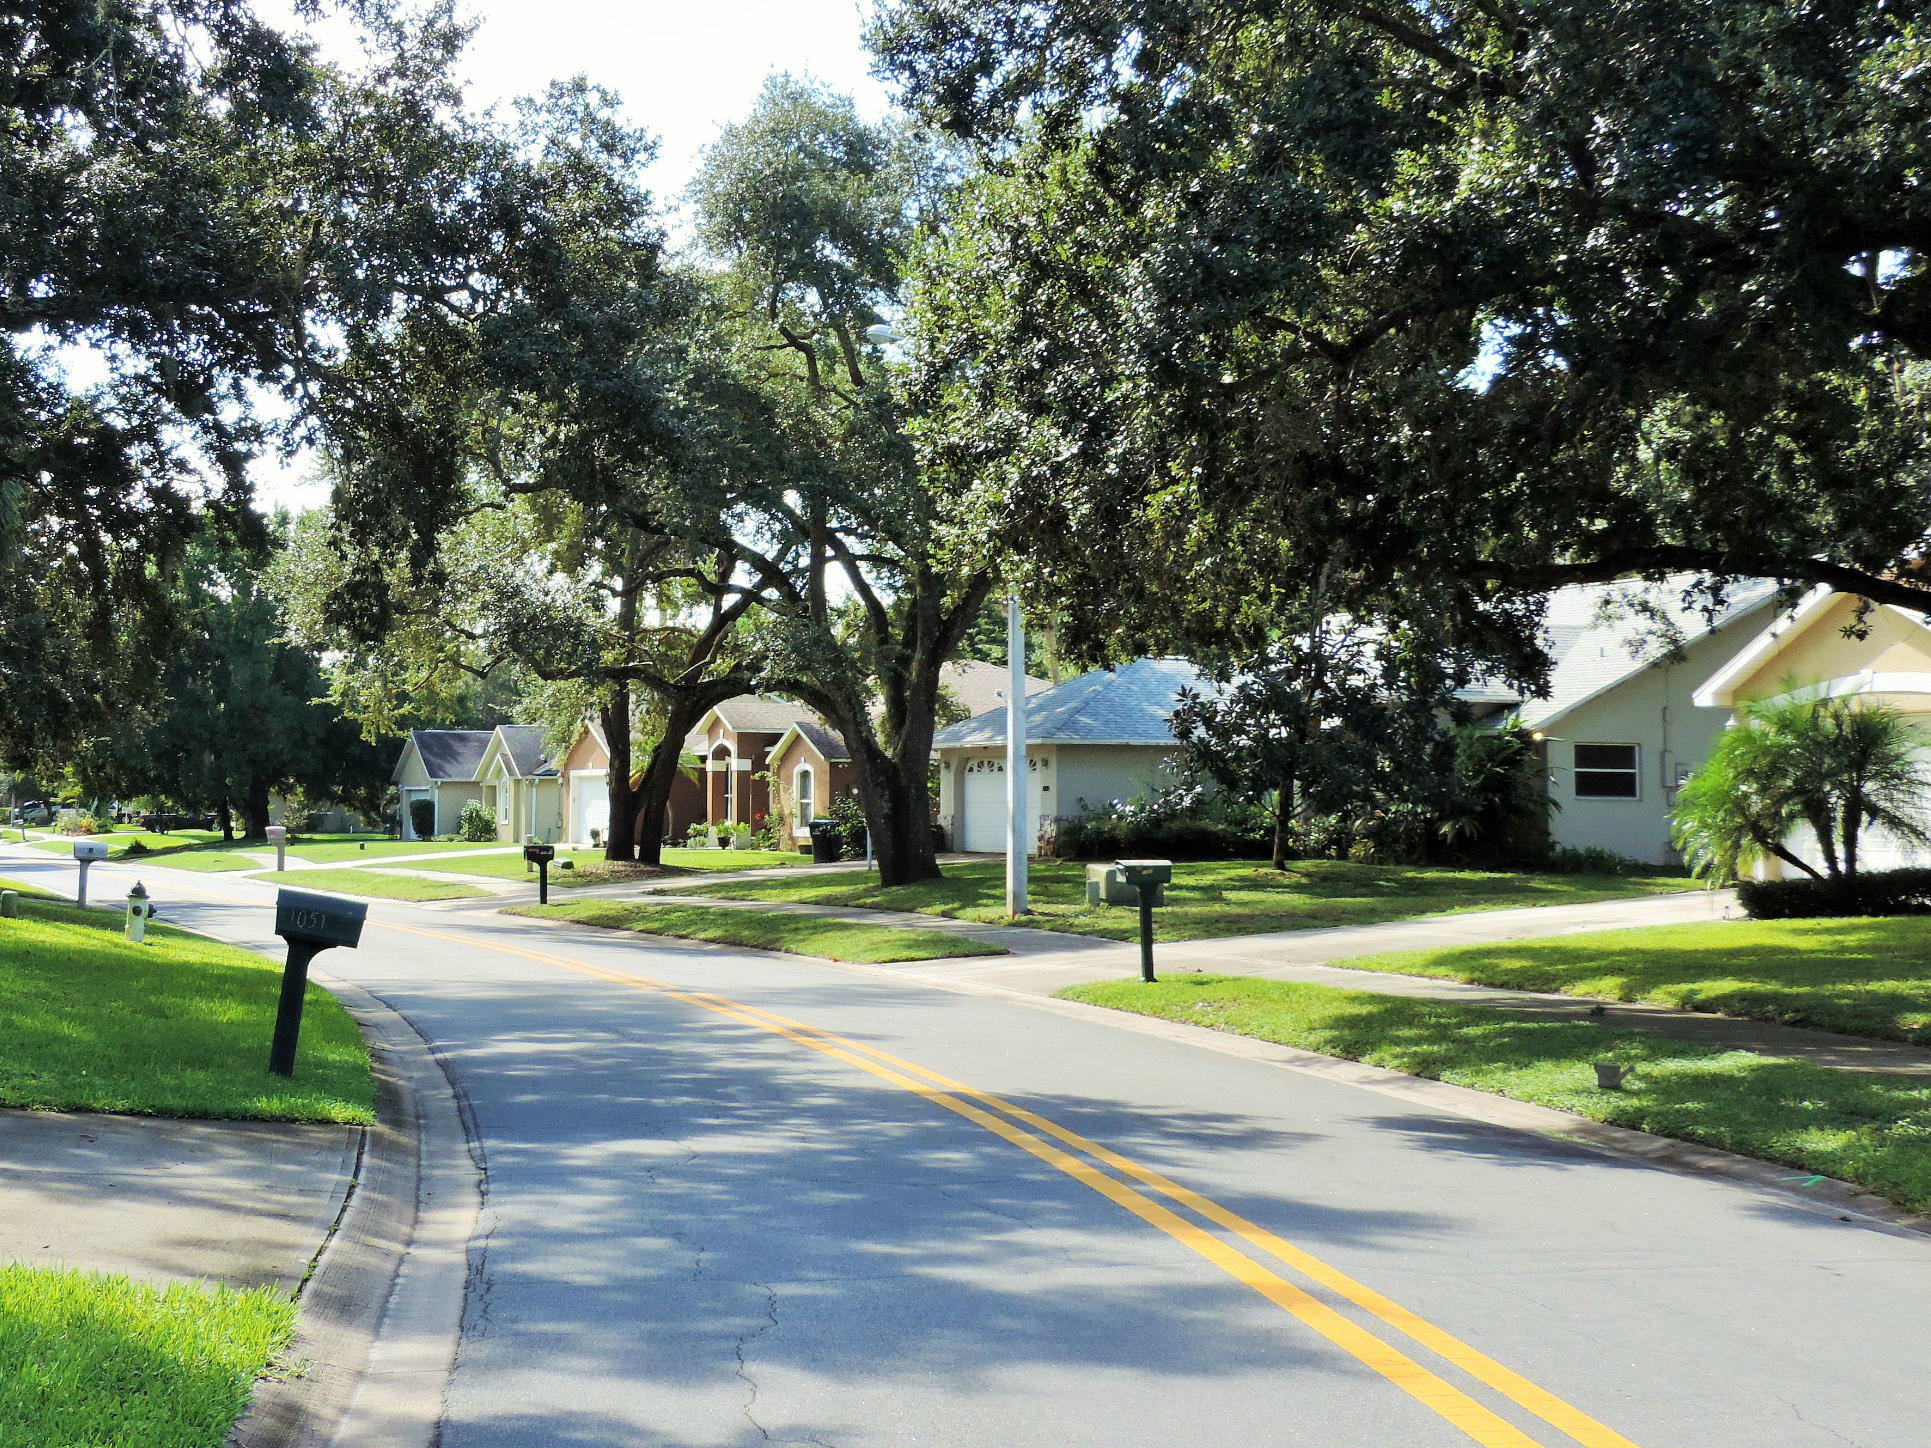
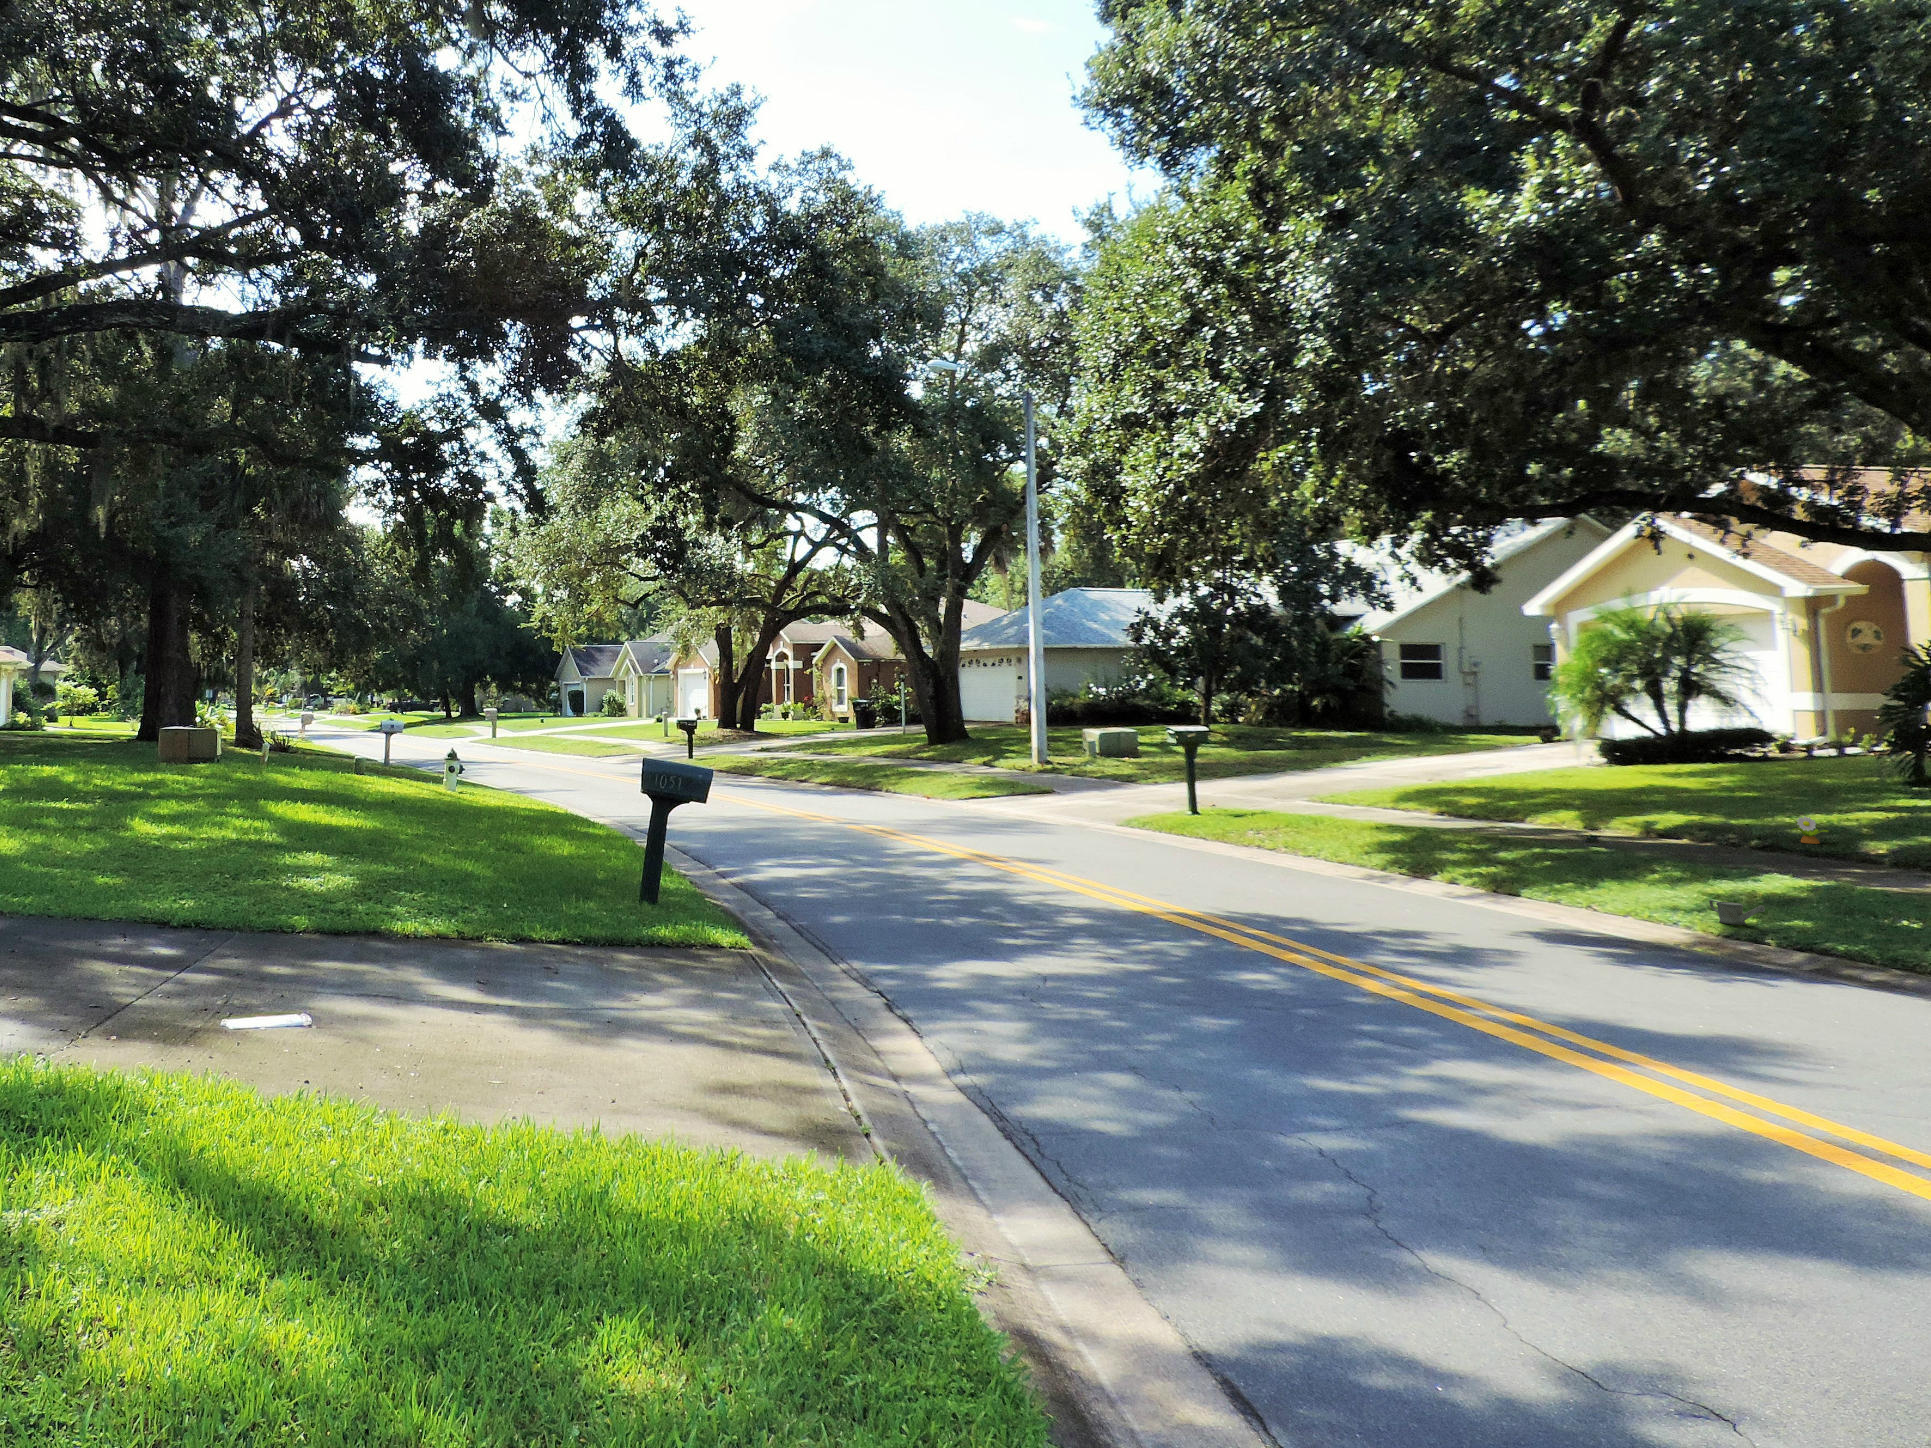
decorative plant: none [1810,980,1851,1013] -> present [1790,816,1829,844]

